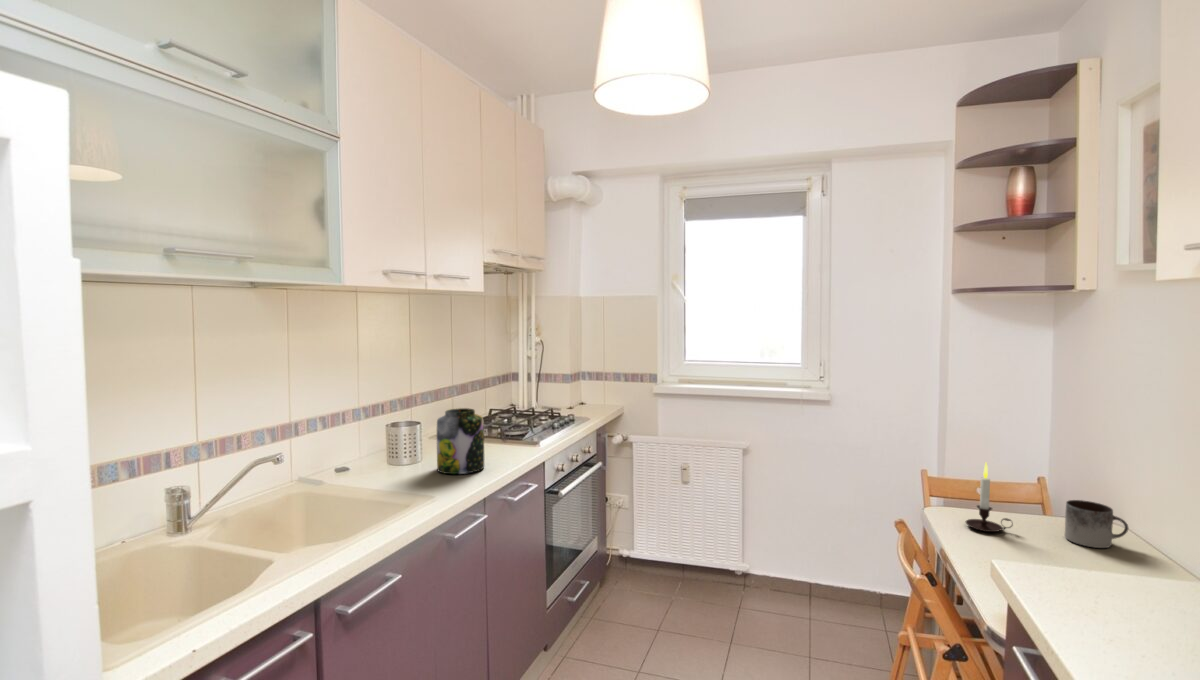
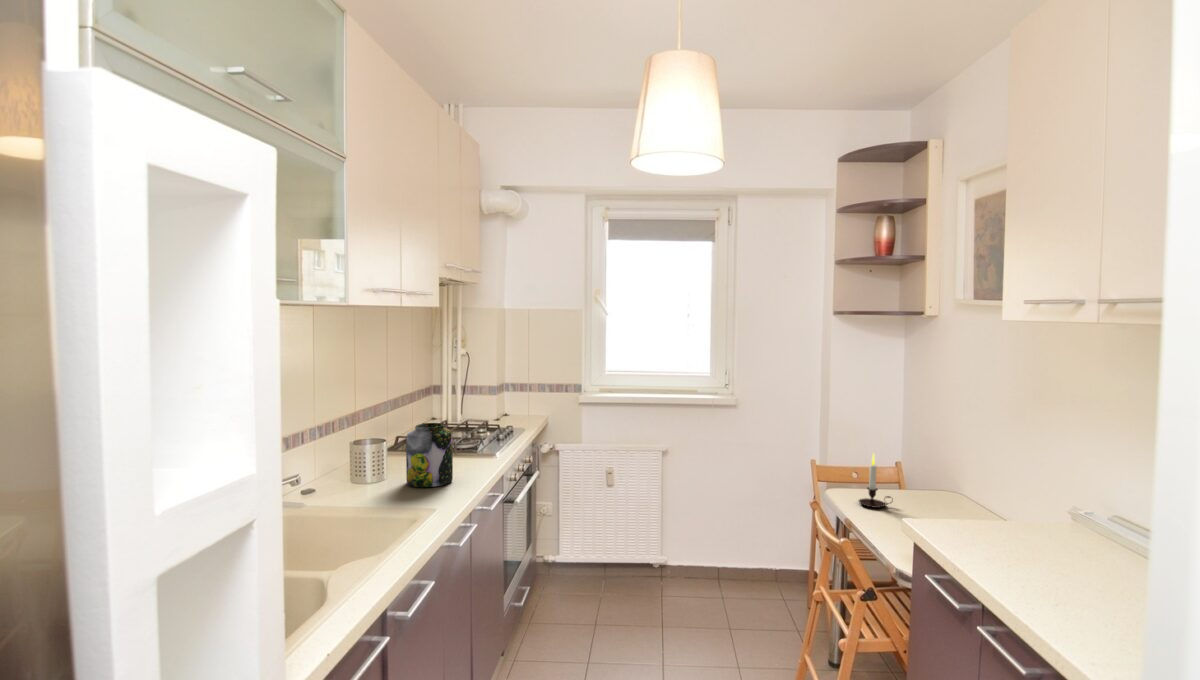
mug: present [1065,500,1128,548] -> none [928,478,971,514]

